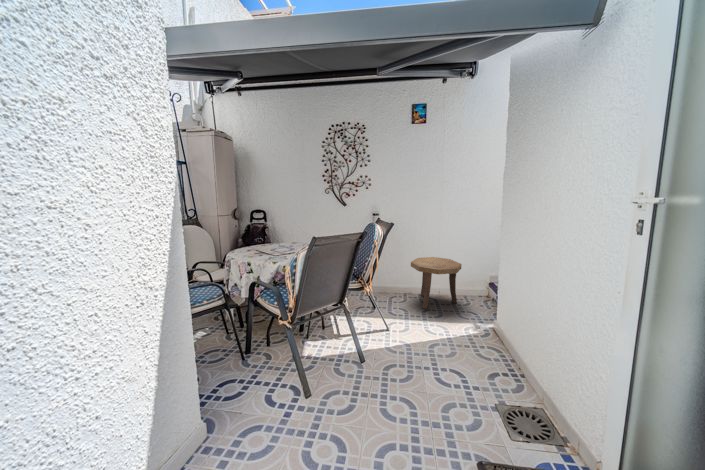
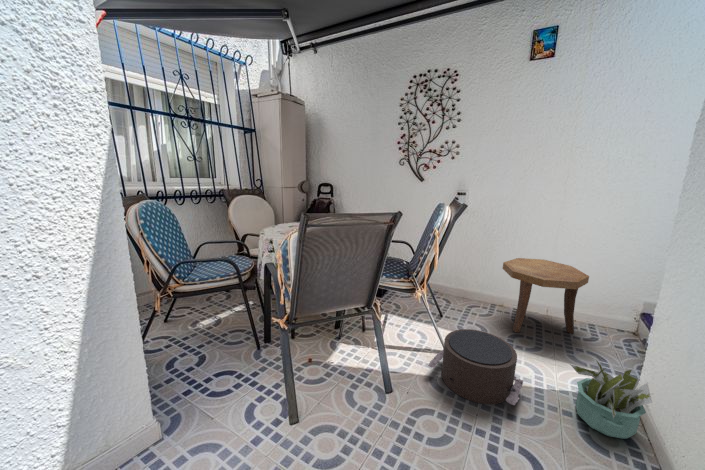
pouf: none [383,309,442,354] -> present [428,329,523,405]
decorative plant: none [463,311,505,352] -> present [570,361,652,439]

